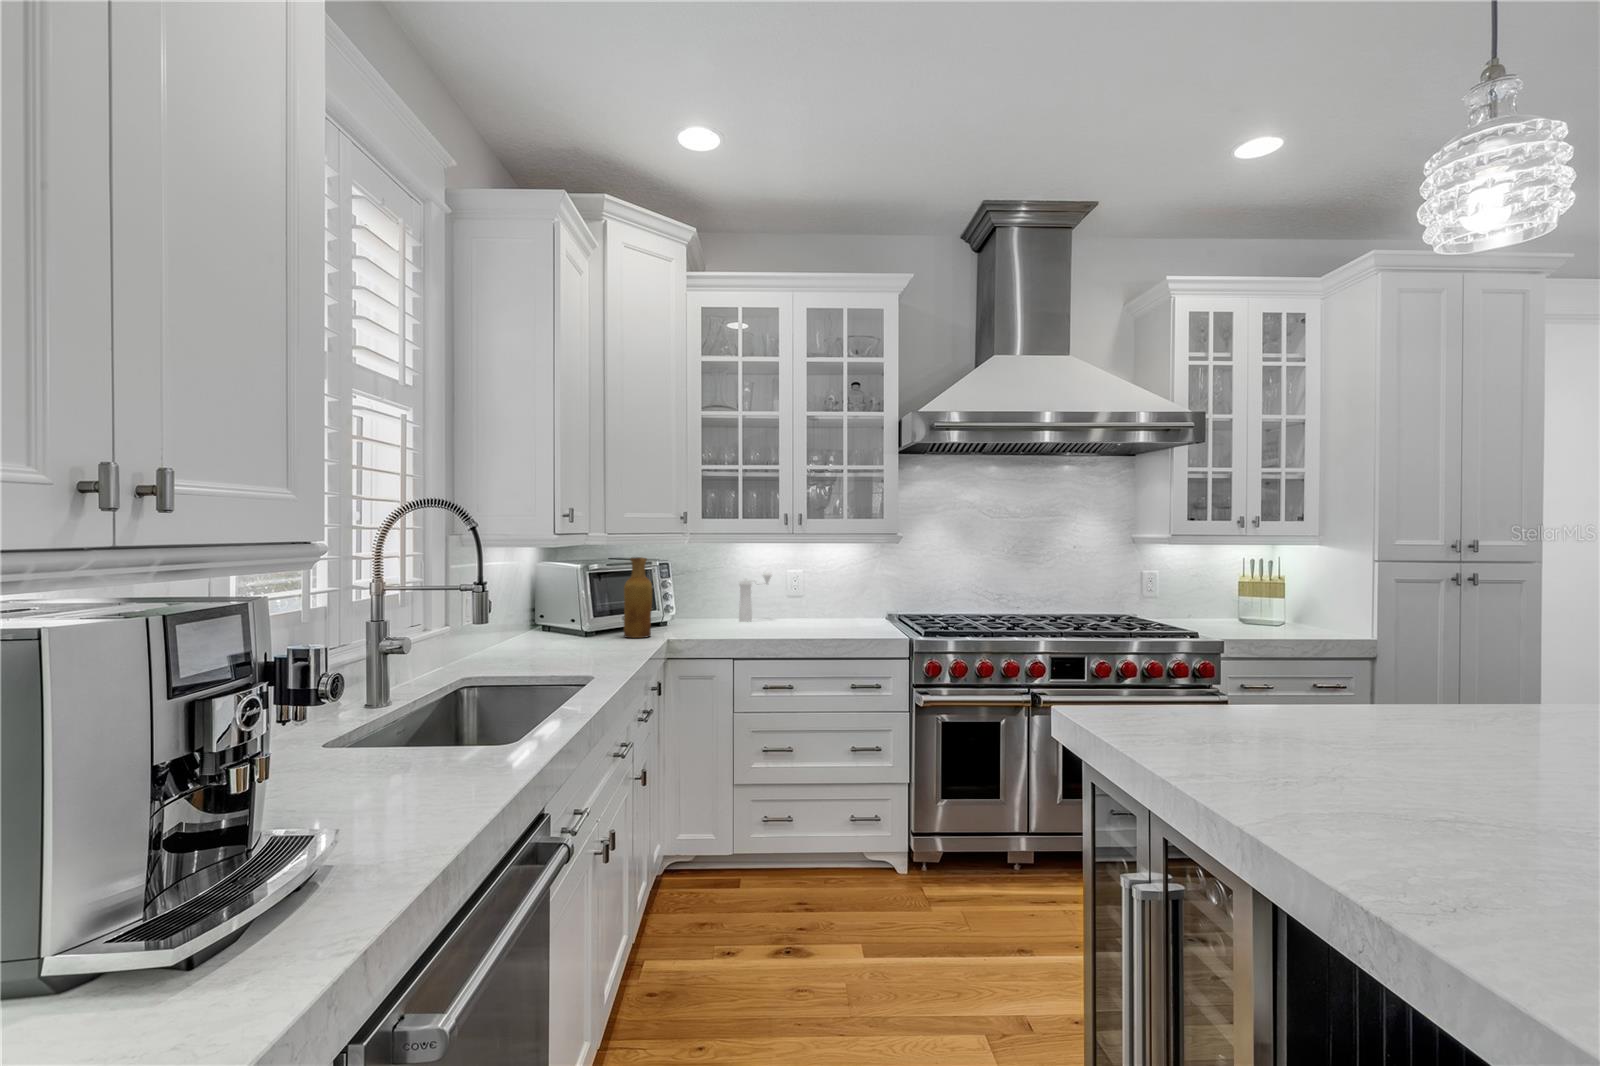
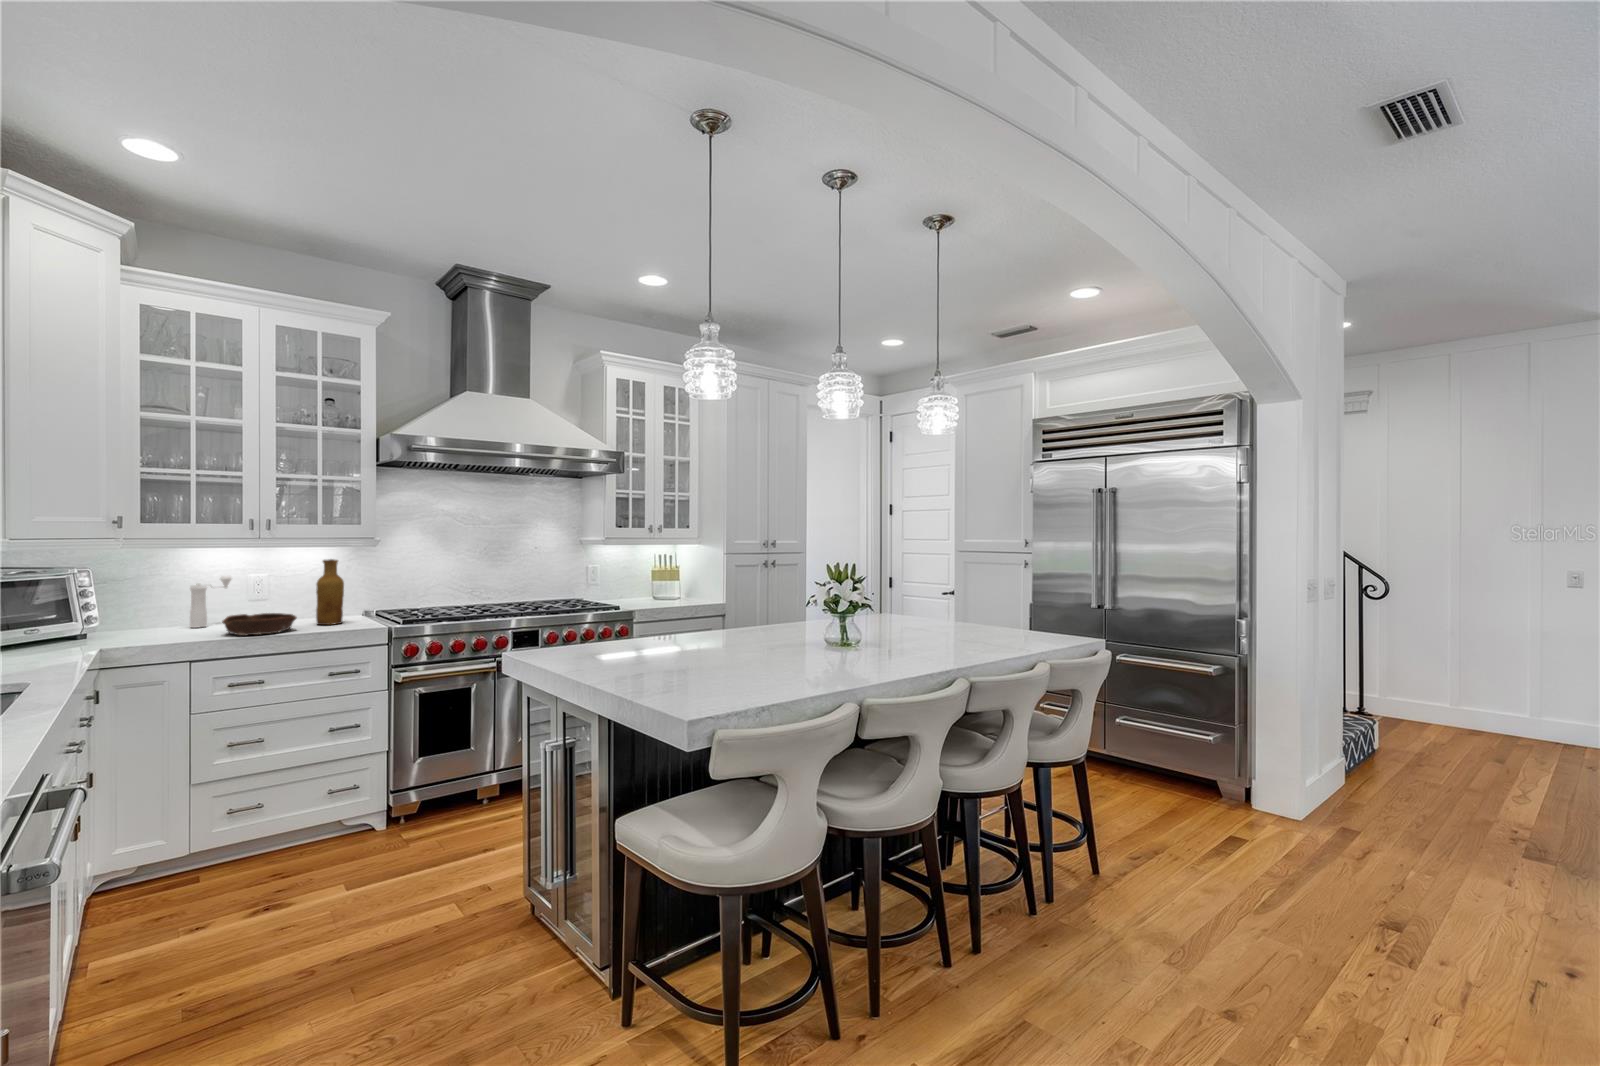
vase: present [624,557,652,638] -> present [316,559,344,625]
bowl: none [760,613,823,636] -> present [222,613,296,635]

